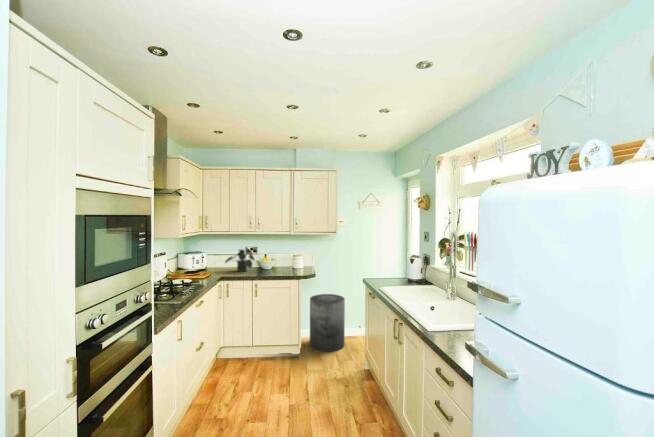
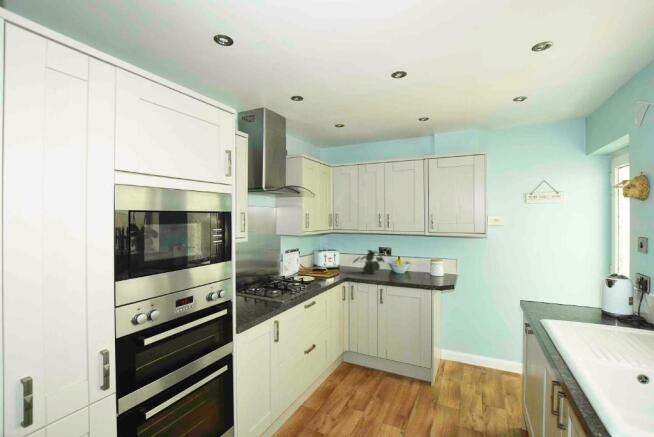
trash can: present [310,294,345,352] -> none [450,310,499,388]

